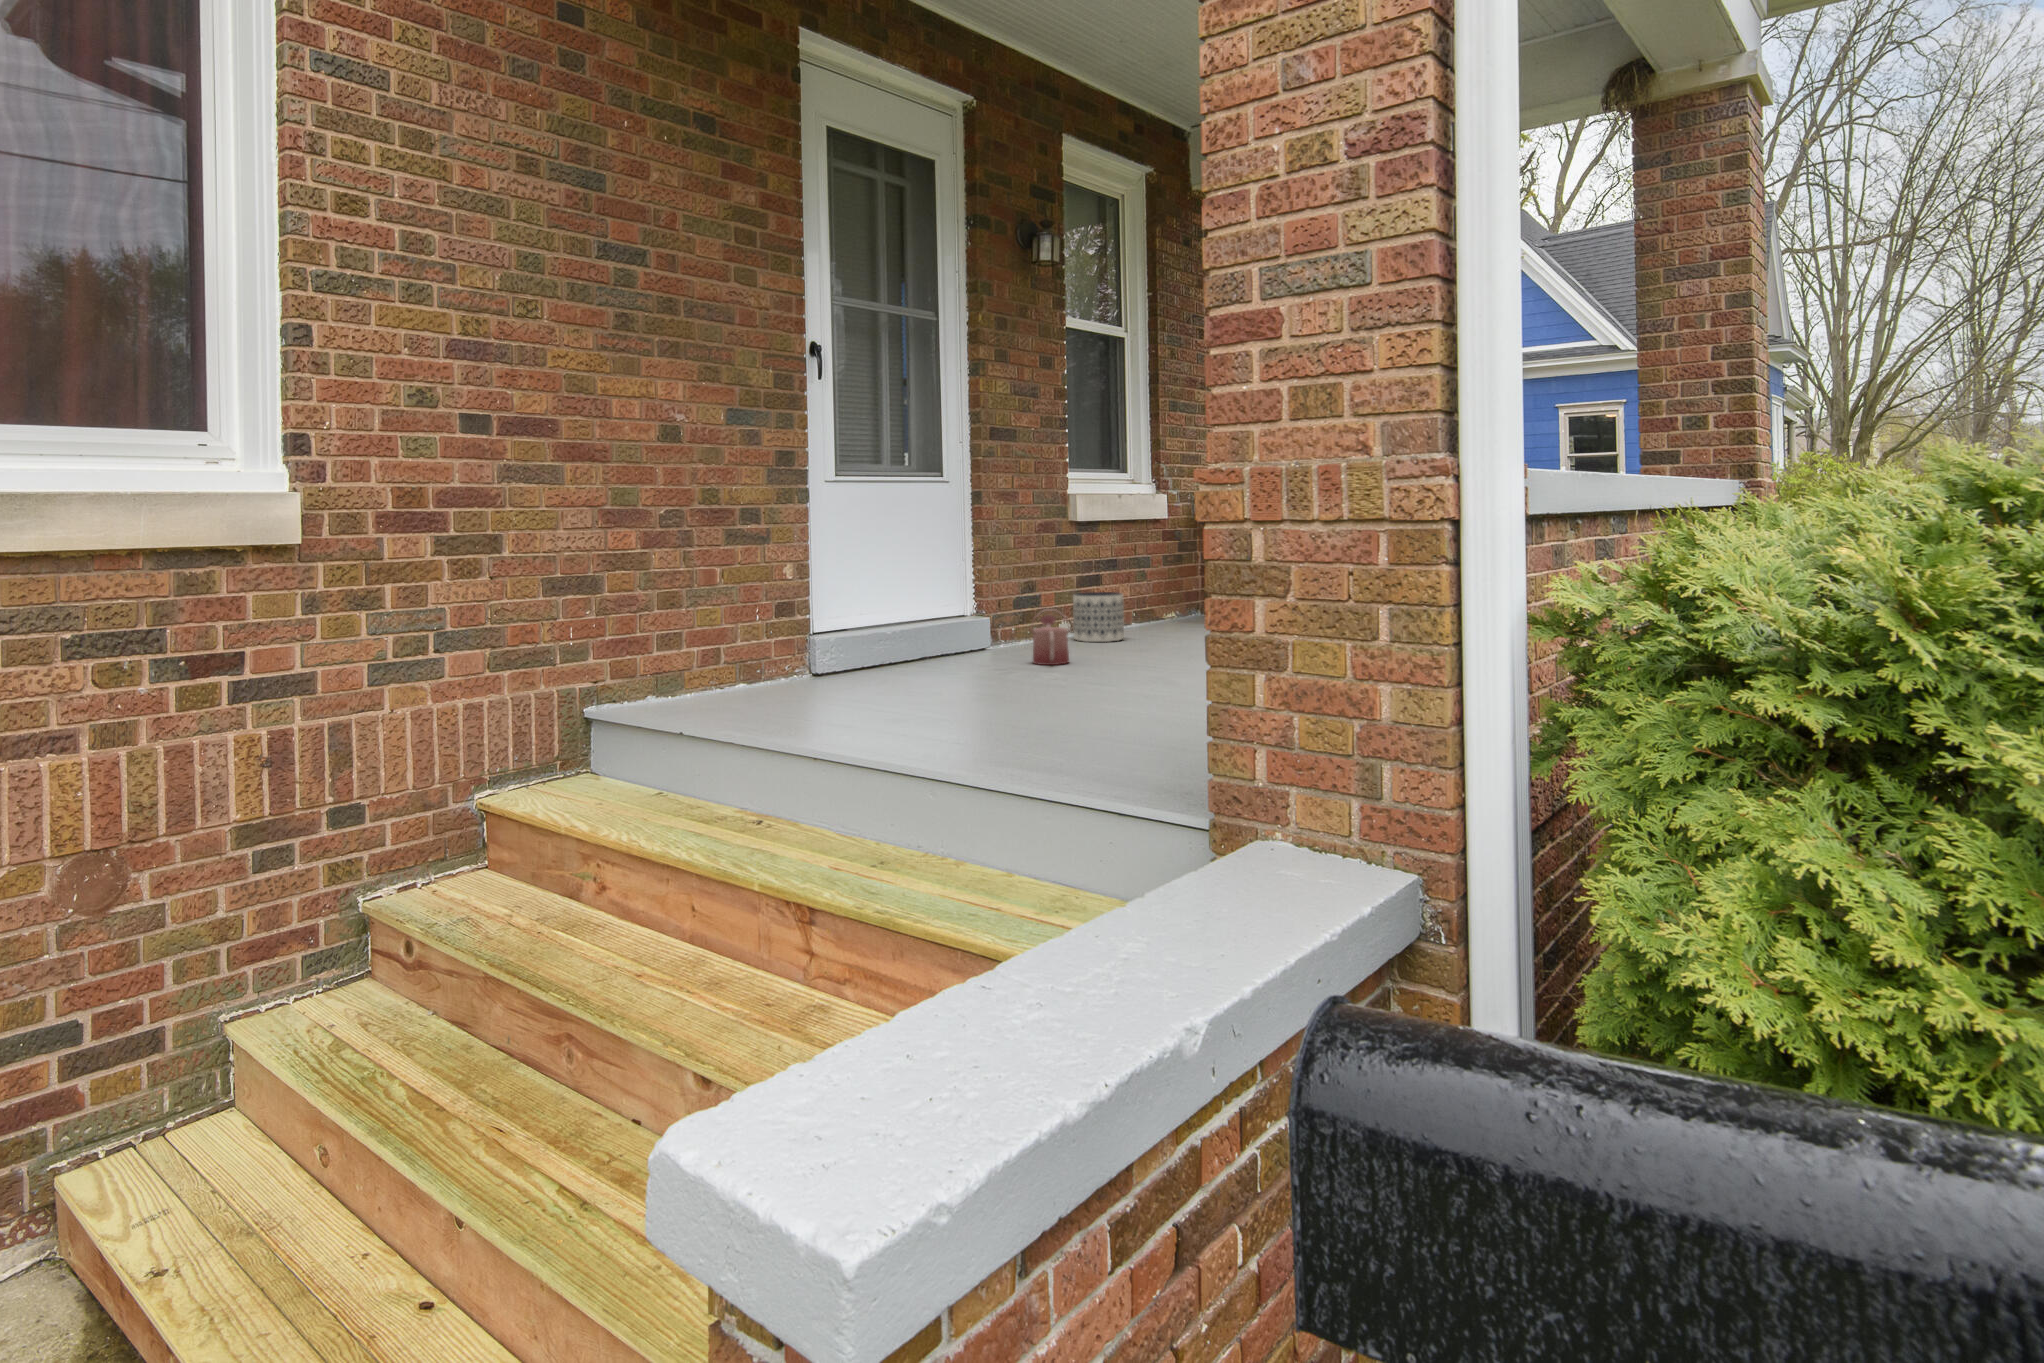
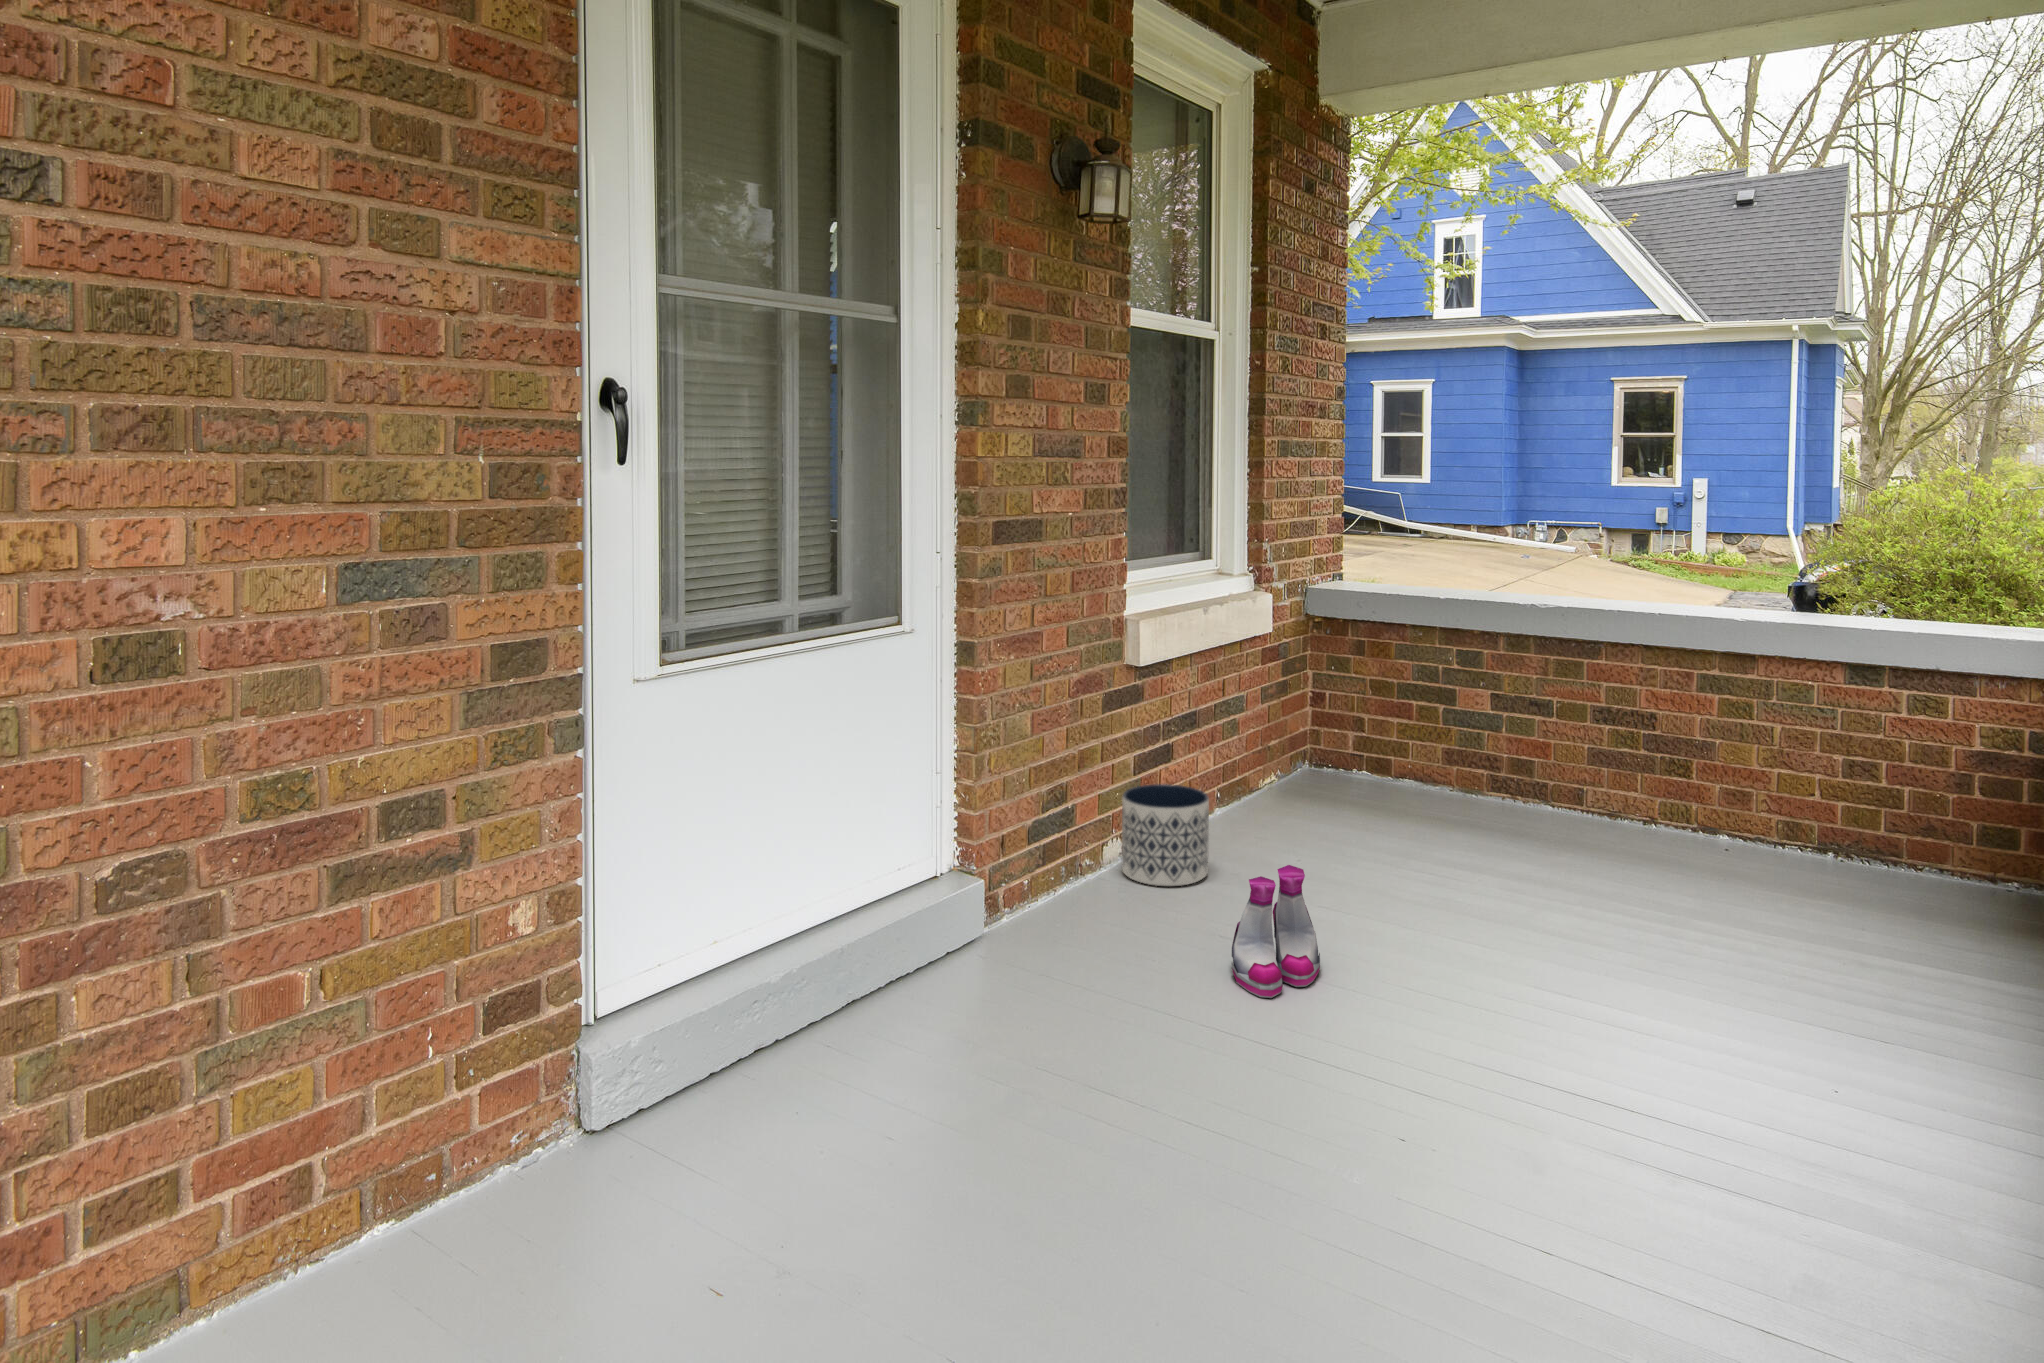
boots: none [1123,600,1173,659] -> present [1232,865,1320,998]
watering can: present [1031,609,1070,665] -> none [1062,905,1141,1033]

